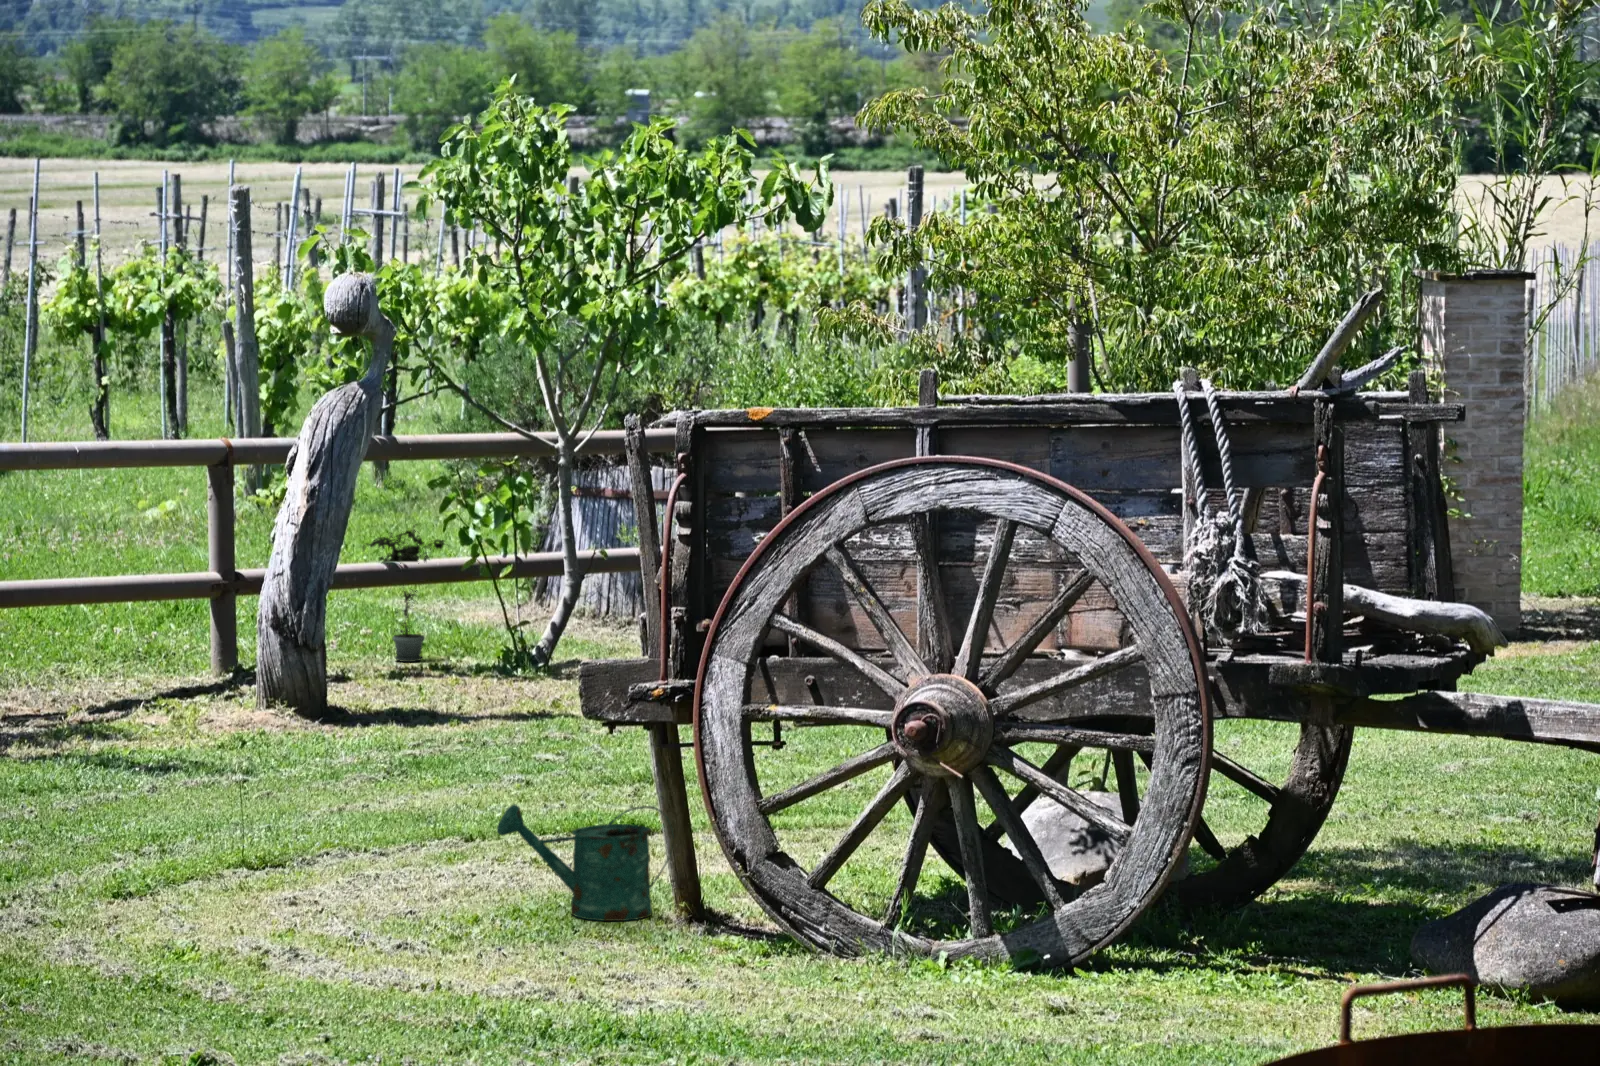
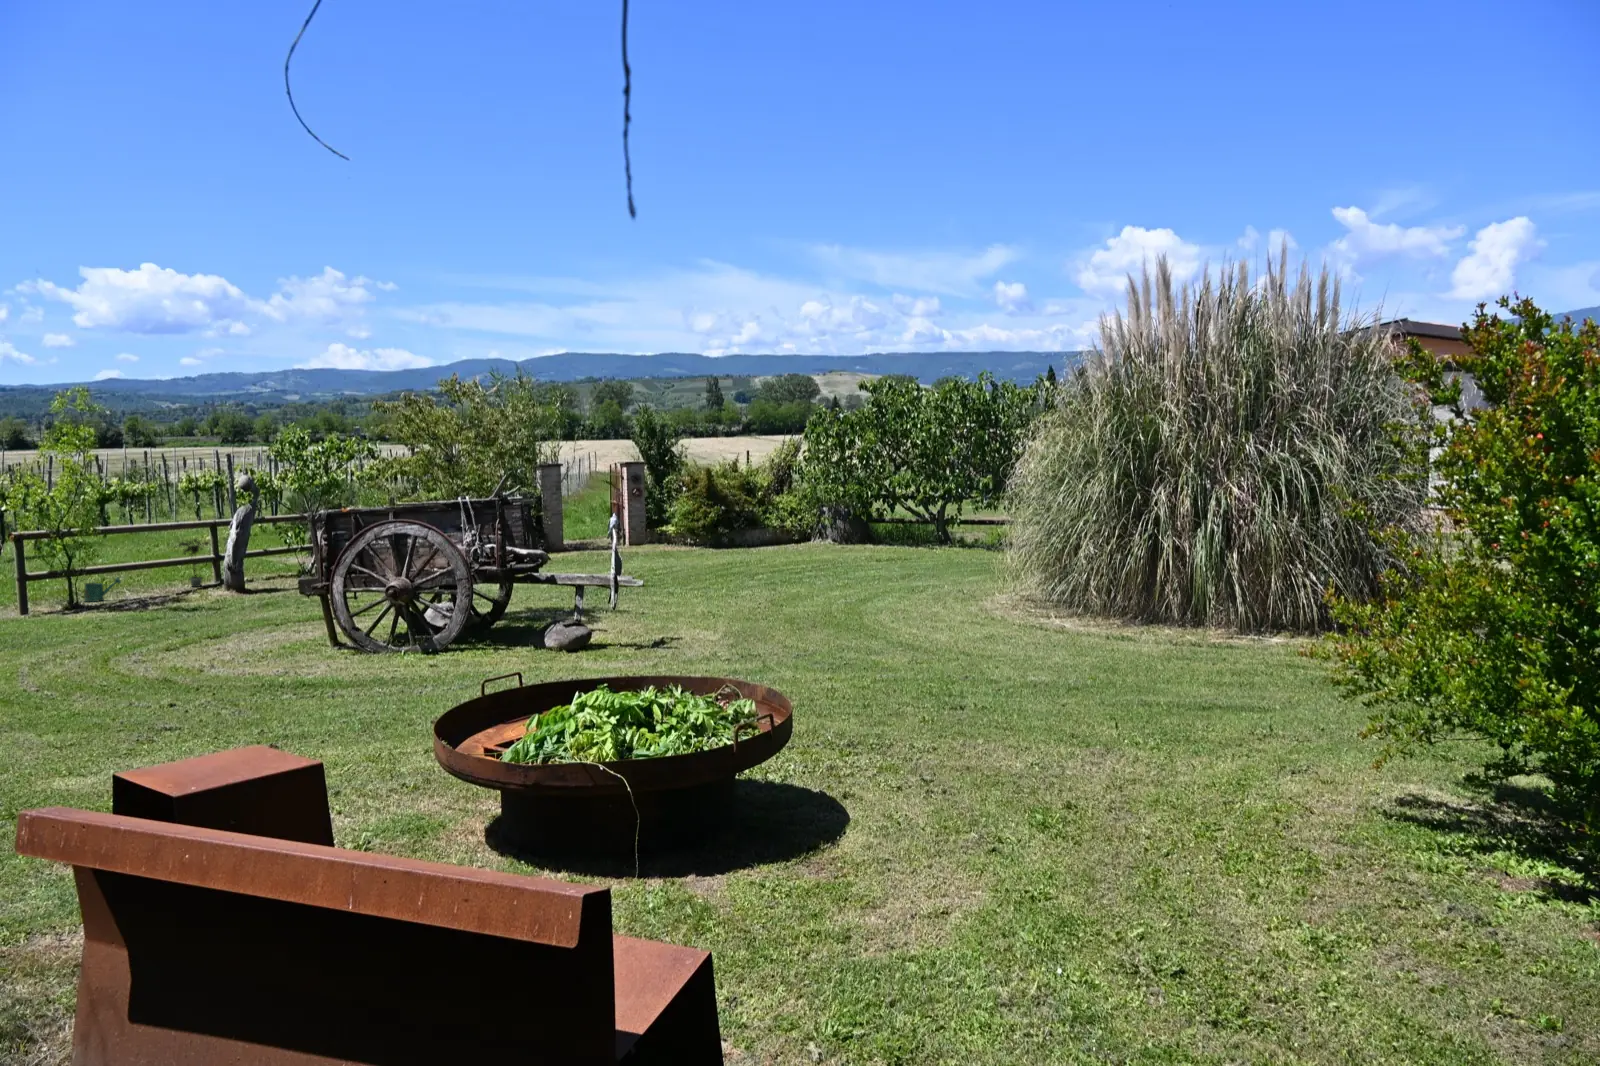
watering can: present [497,804,672,921] -> present [84,578,121,602]

